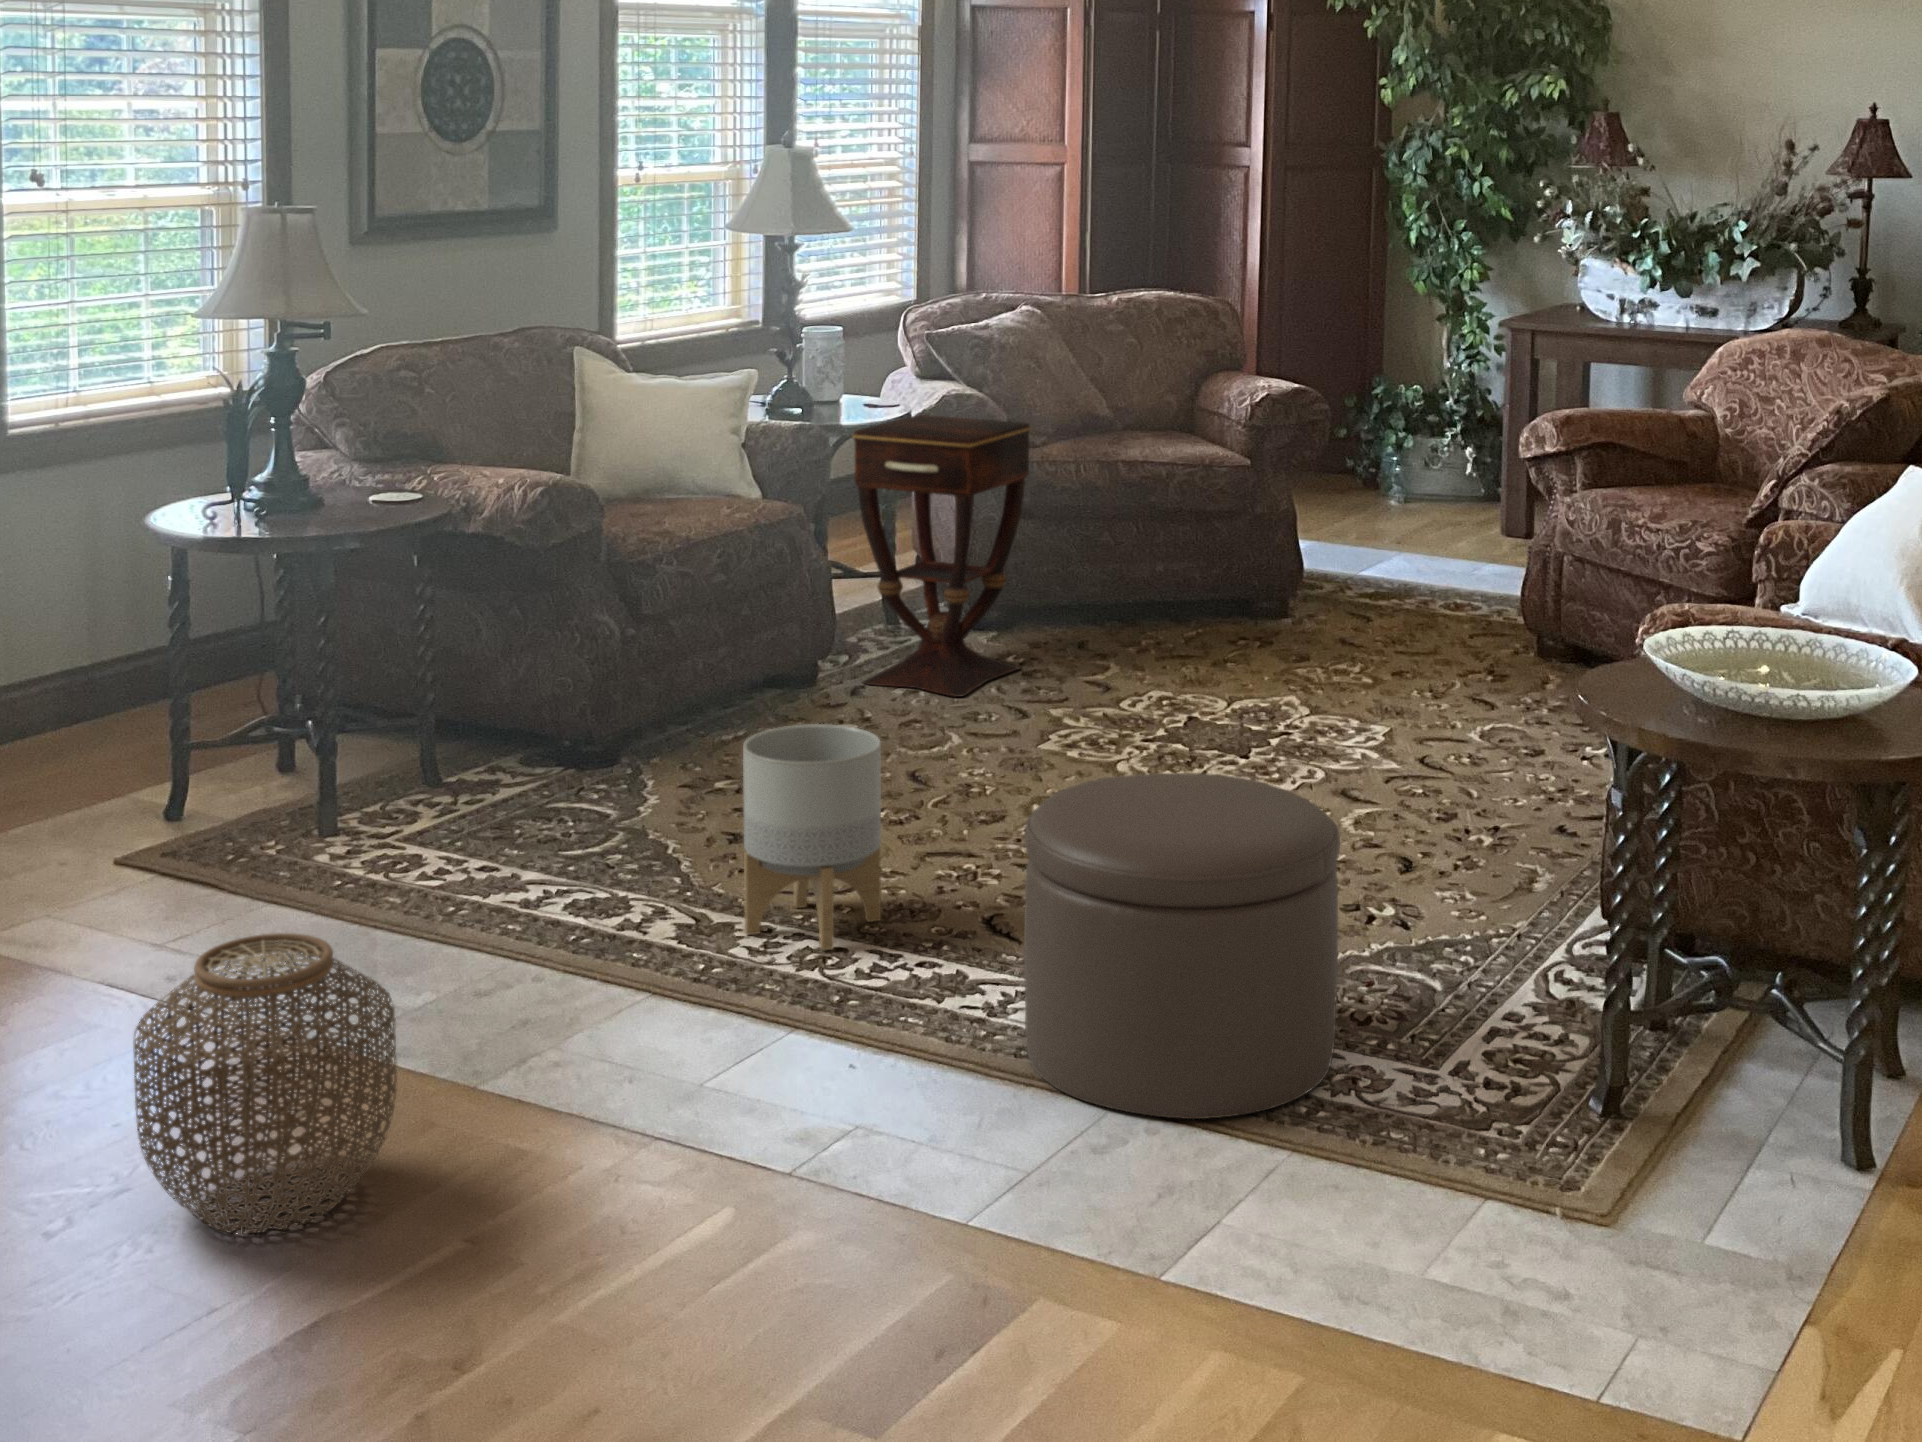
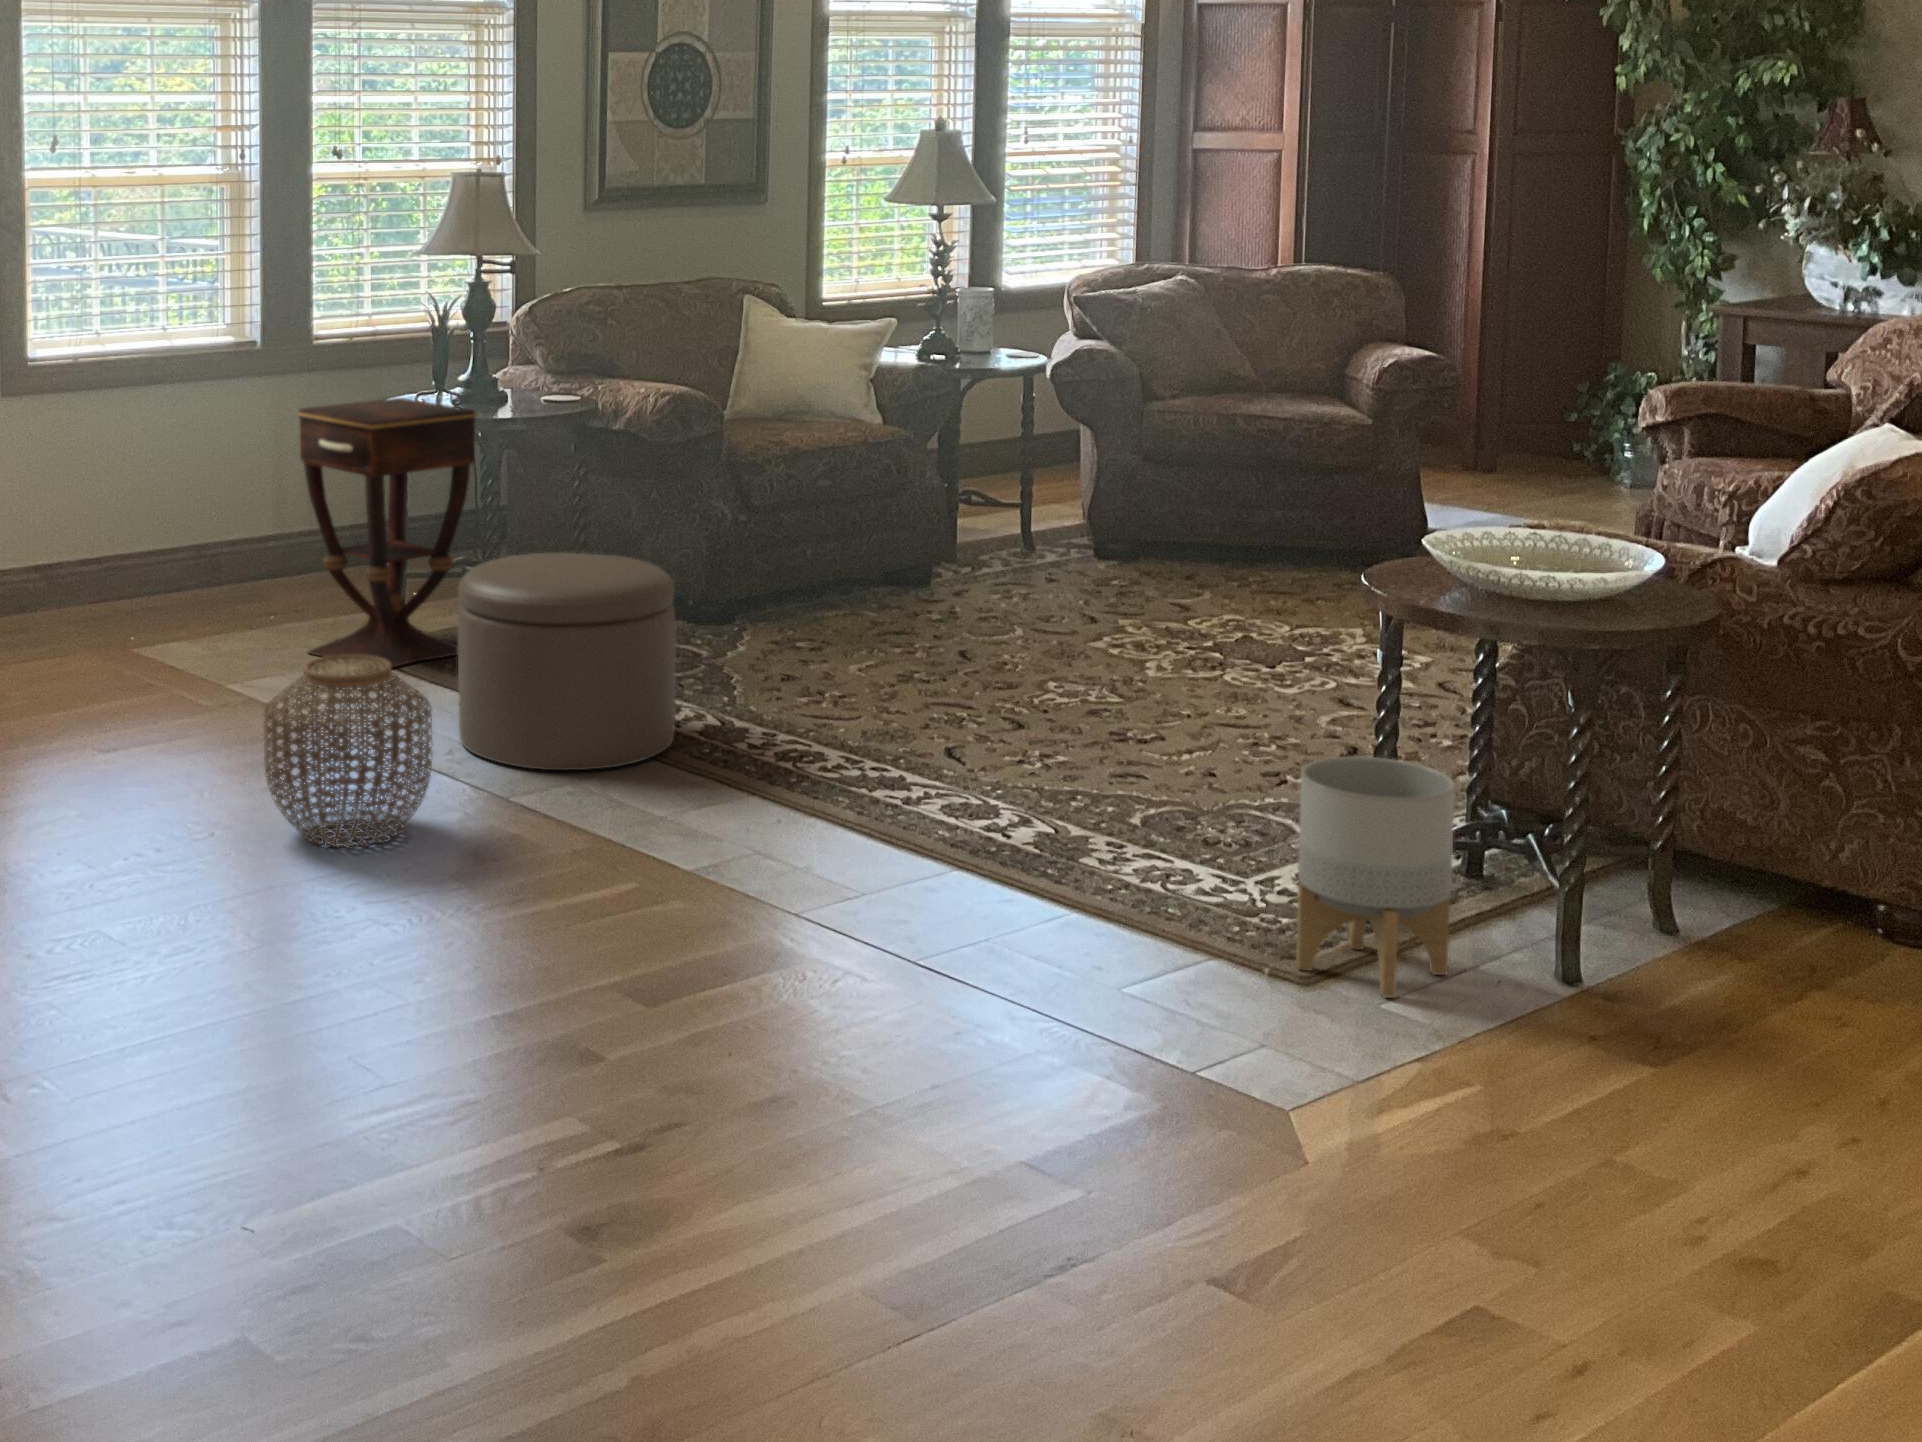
side table: present [852,415,1031,697] -> present [298,398,477,671]
planter: present [743,724,881,950] -> present [1296,757,1455,998]
ottoman: present [1024,773,1340,1119] -> present [458,552,676,770]

